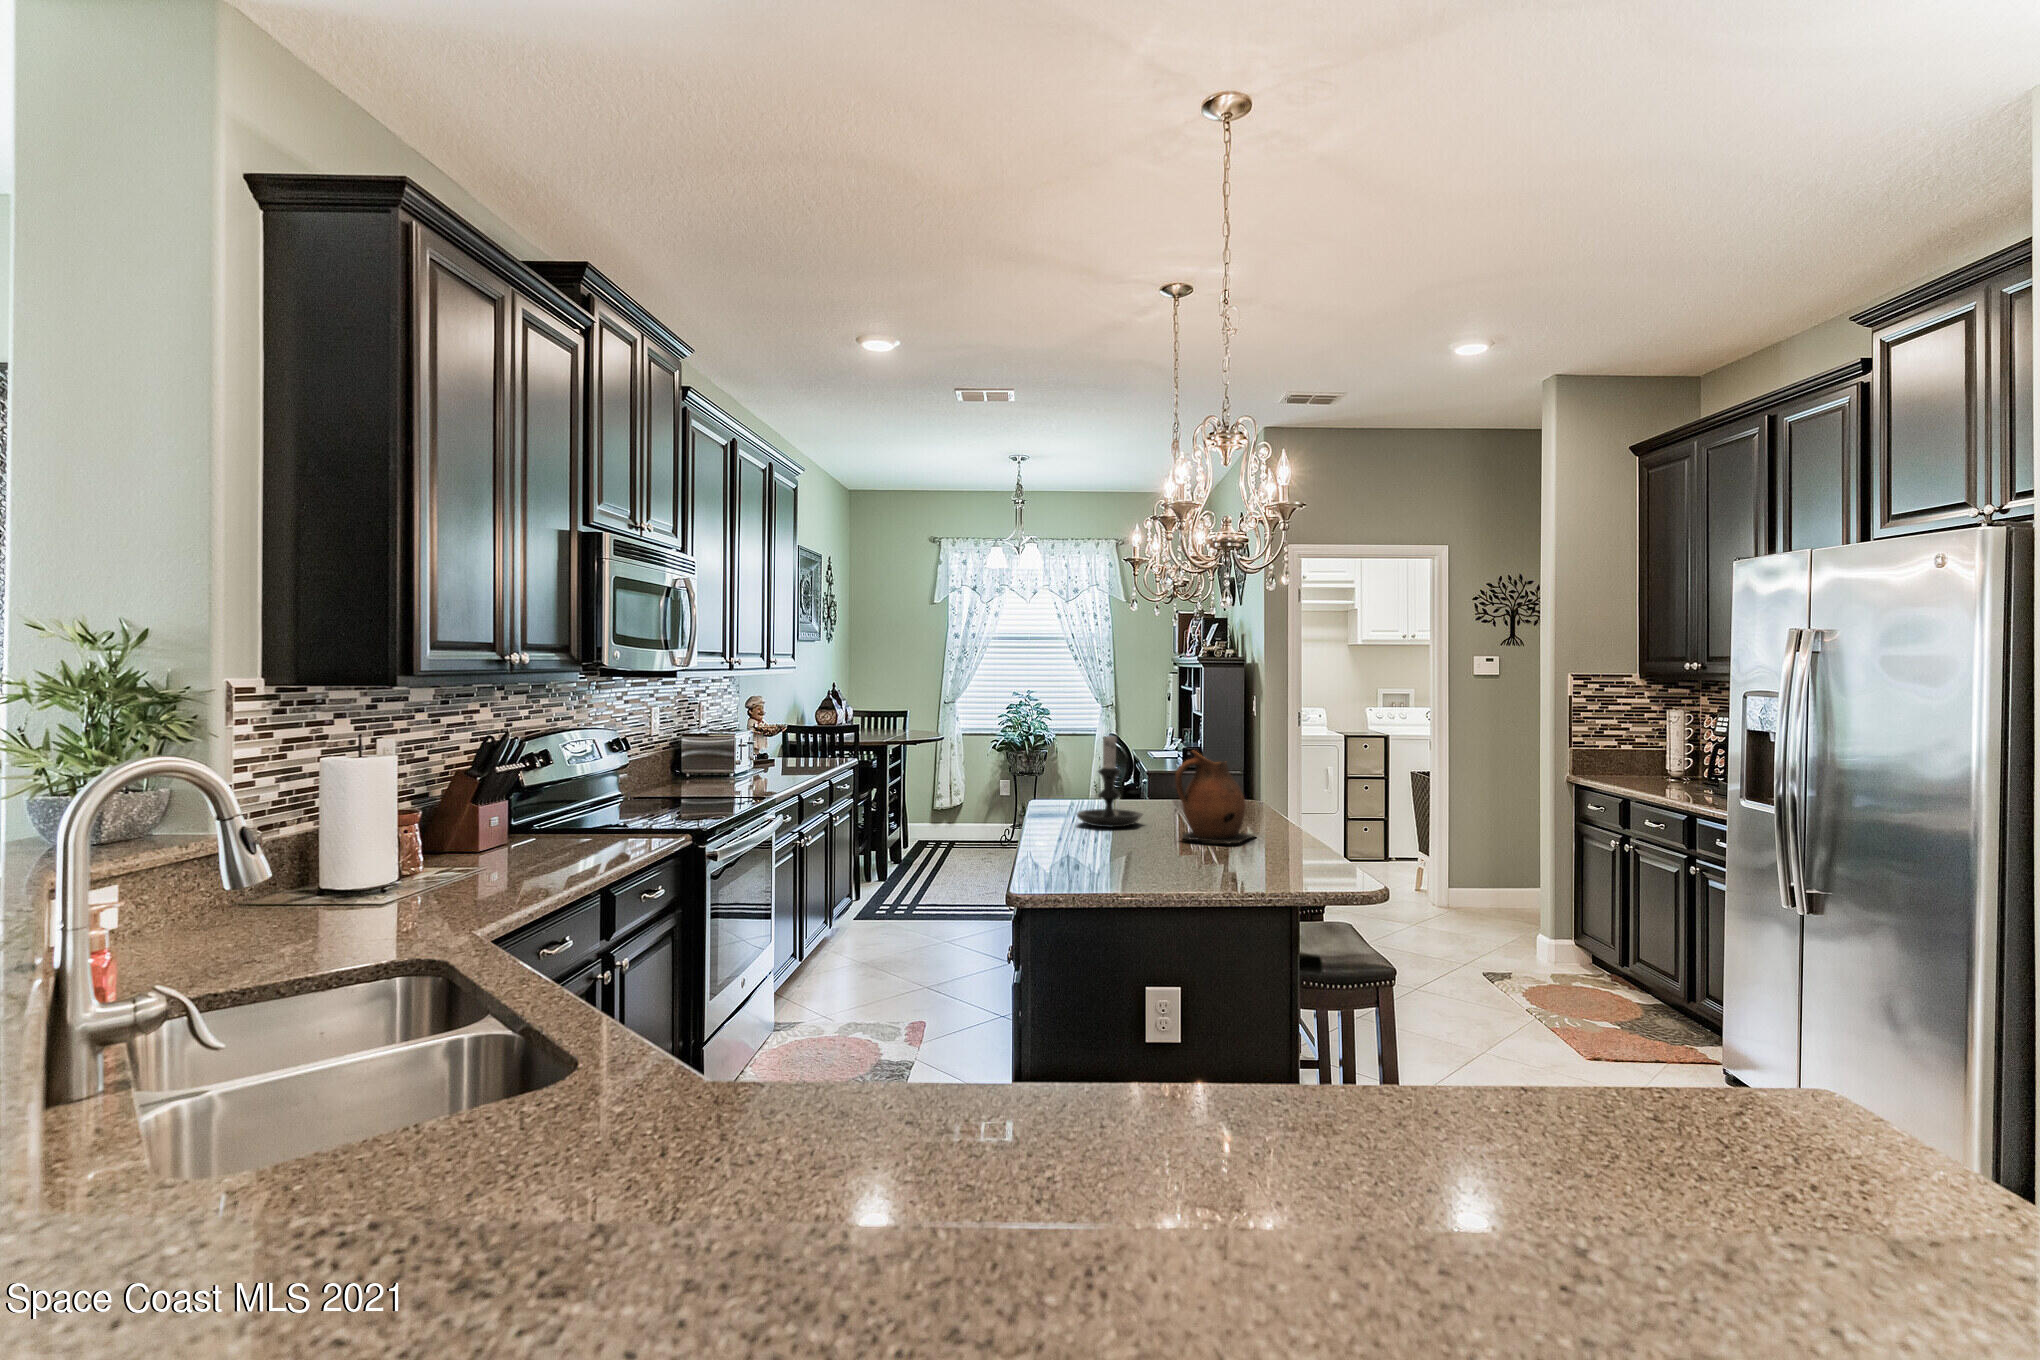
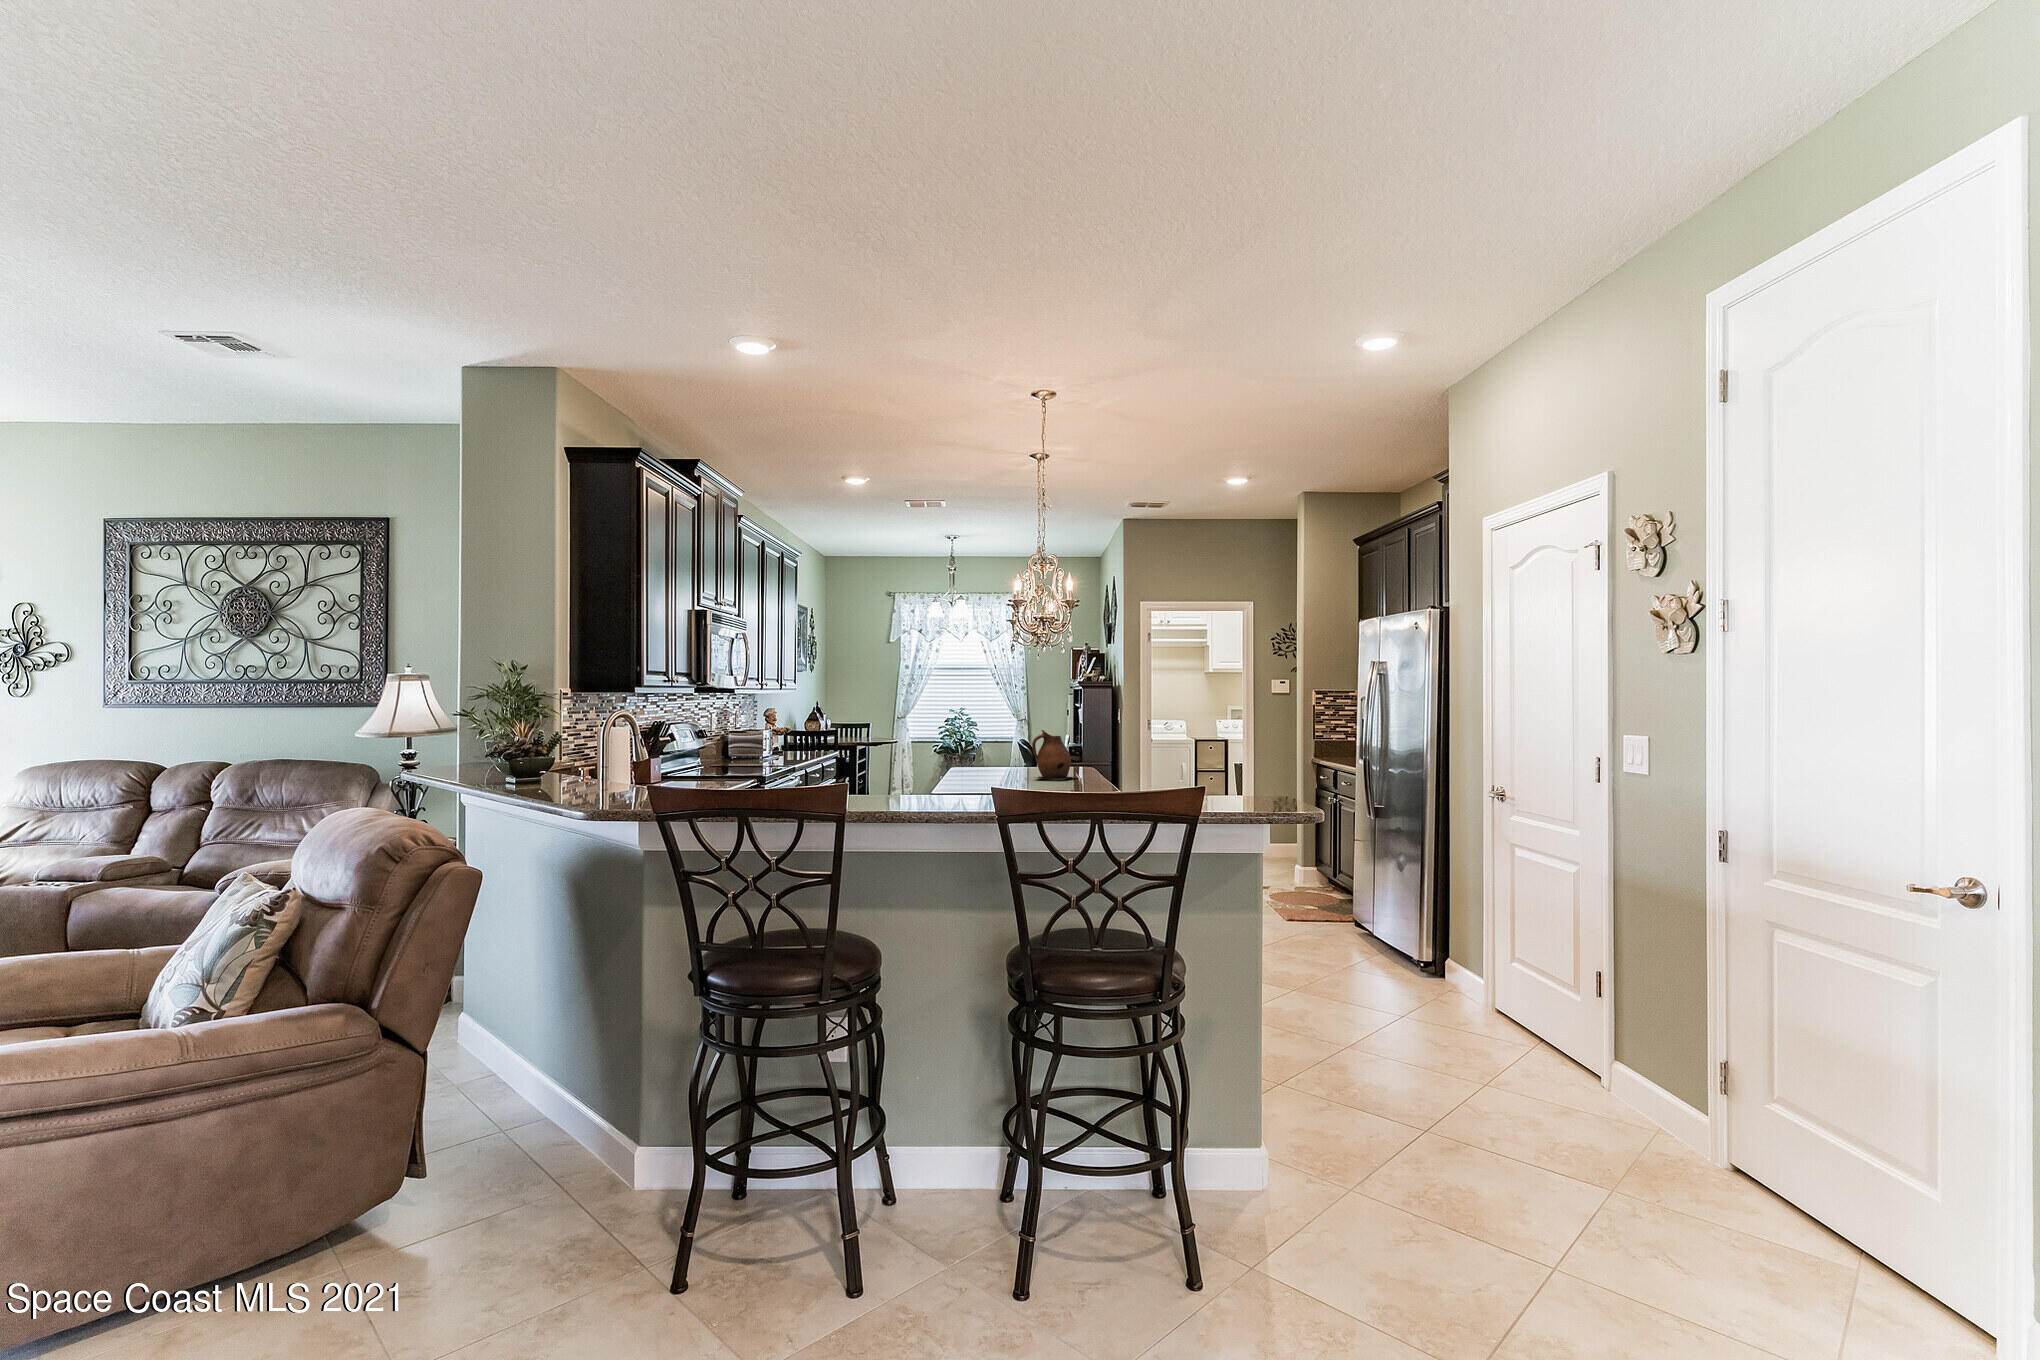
candle holder: present [1077,736,1143,827] -> none [979,720,1019,777]

